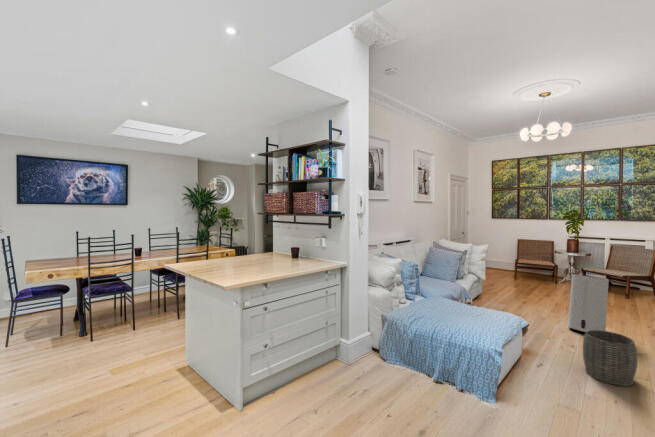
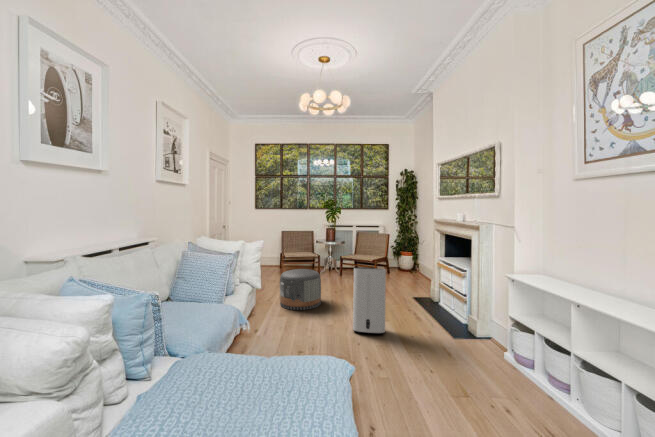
pouf: none [505,272,546,306] -> present [280,269,321,310]
woven basket: present [583,330,637,386] -> none [394,338,446,409]

